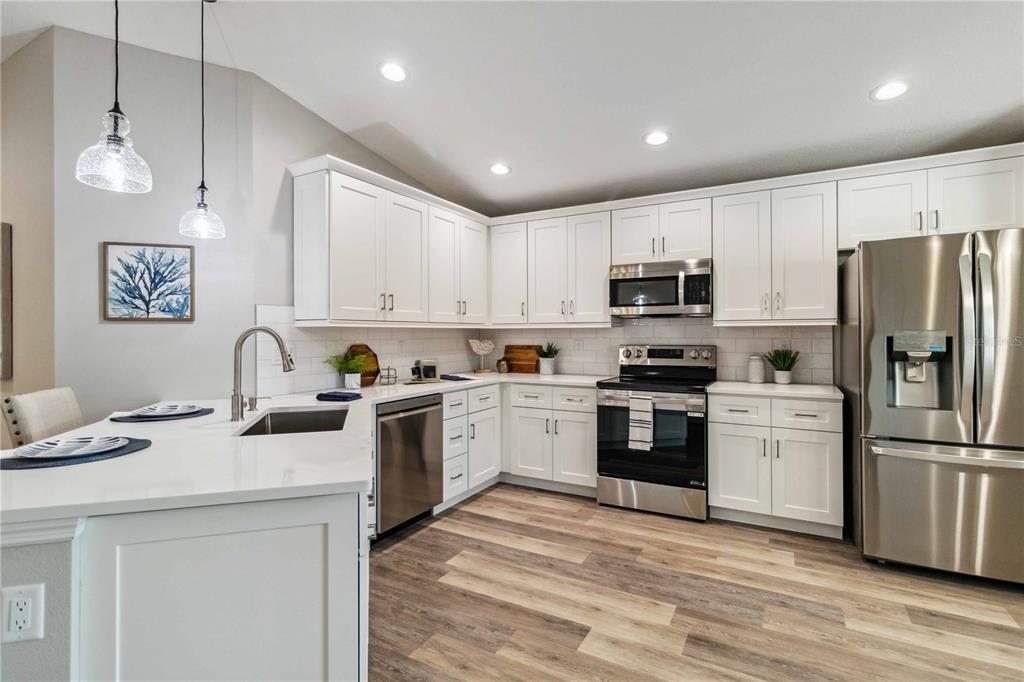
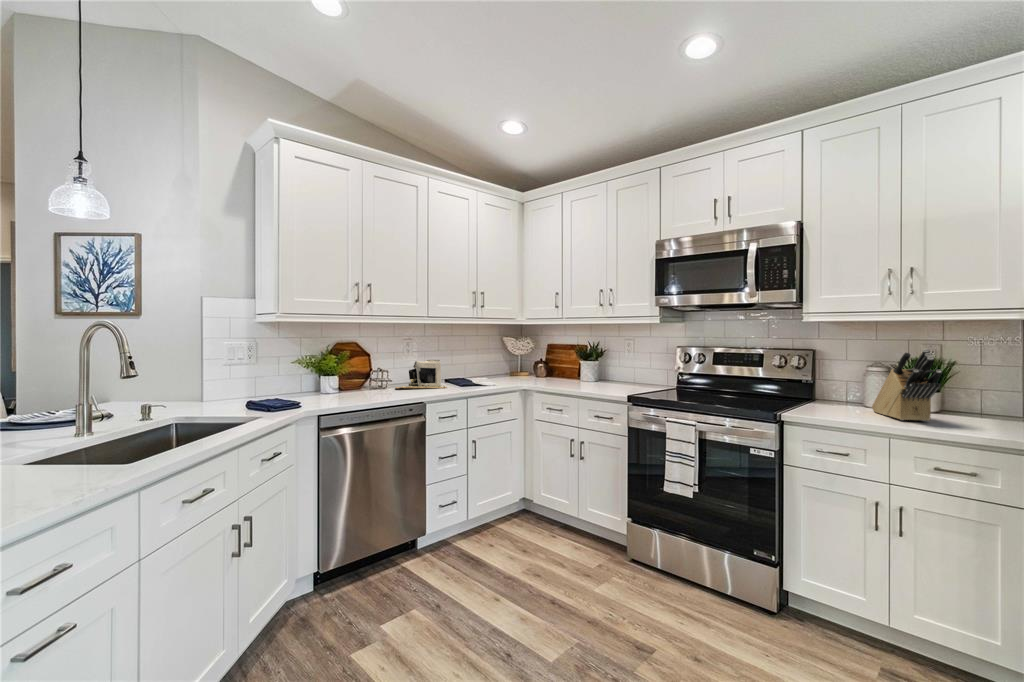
knife block: none [755,343,799,388] -> present [872,349,942,421]

